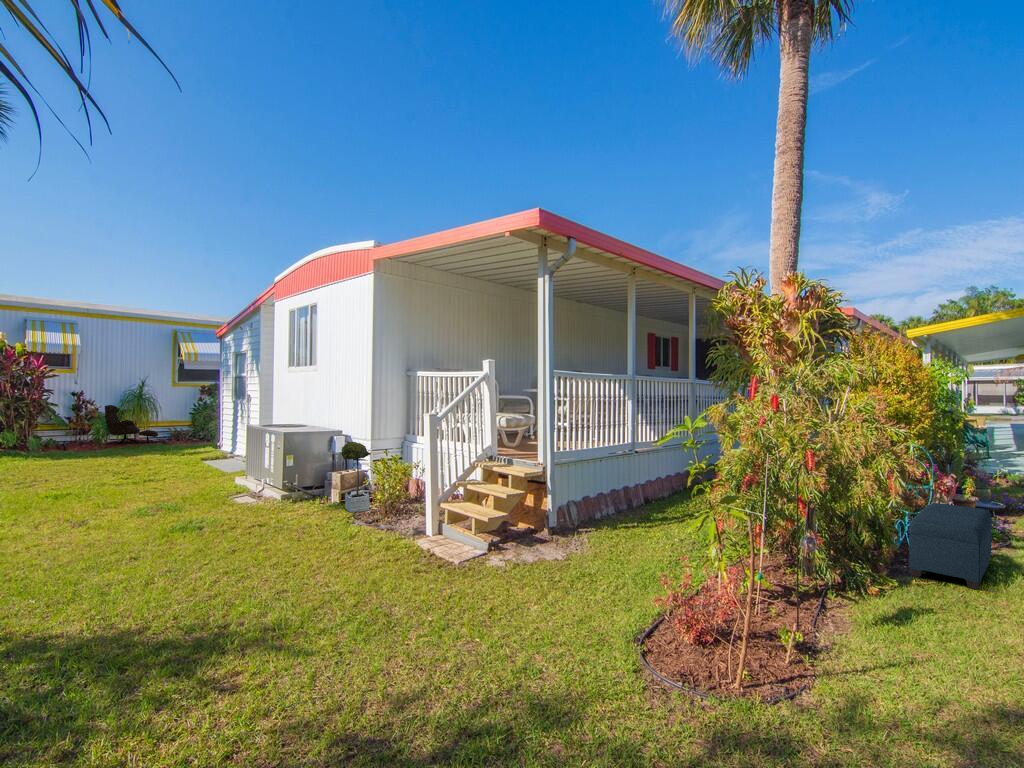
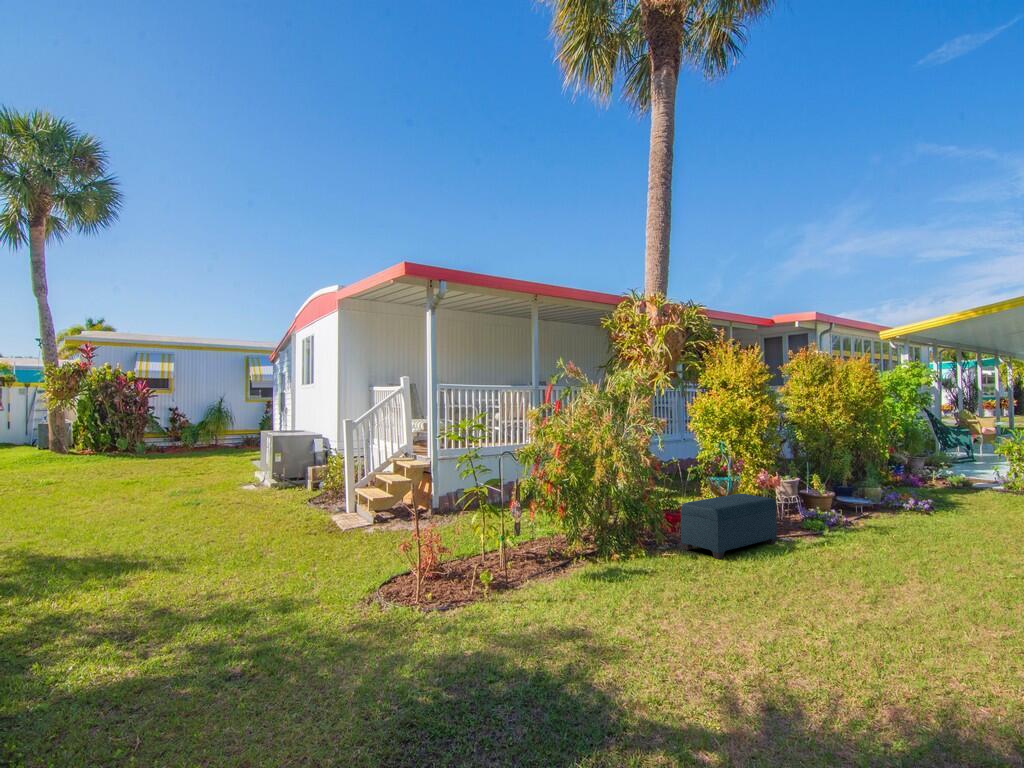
lounge chair: present [105,405,158,444] -> none [192,418,232,450]
potted tree: present [341,441,371,513] -> none [309,442,333,497]

